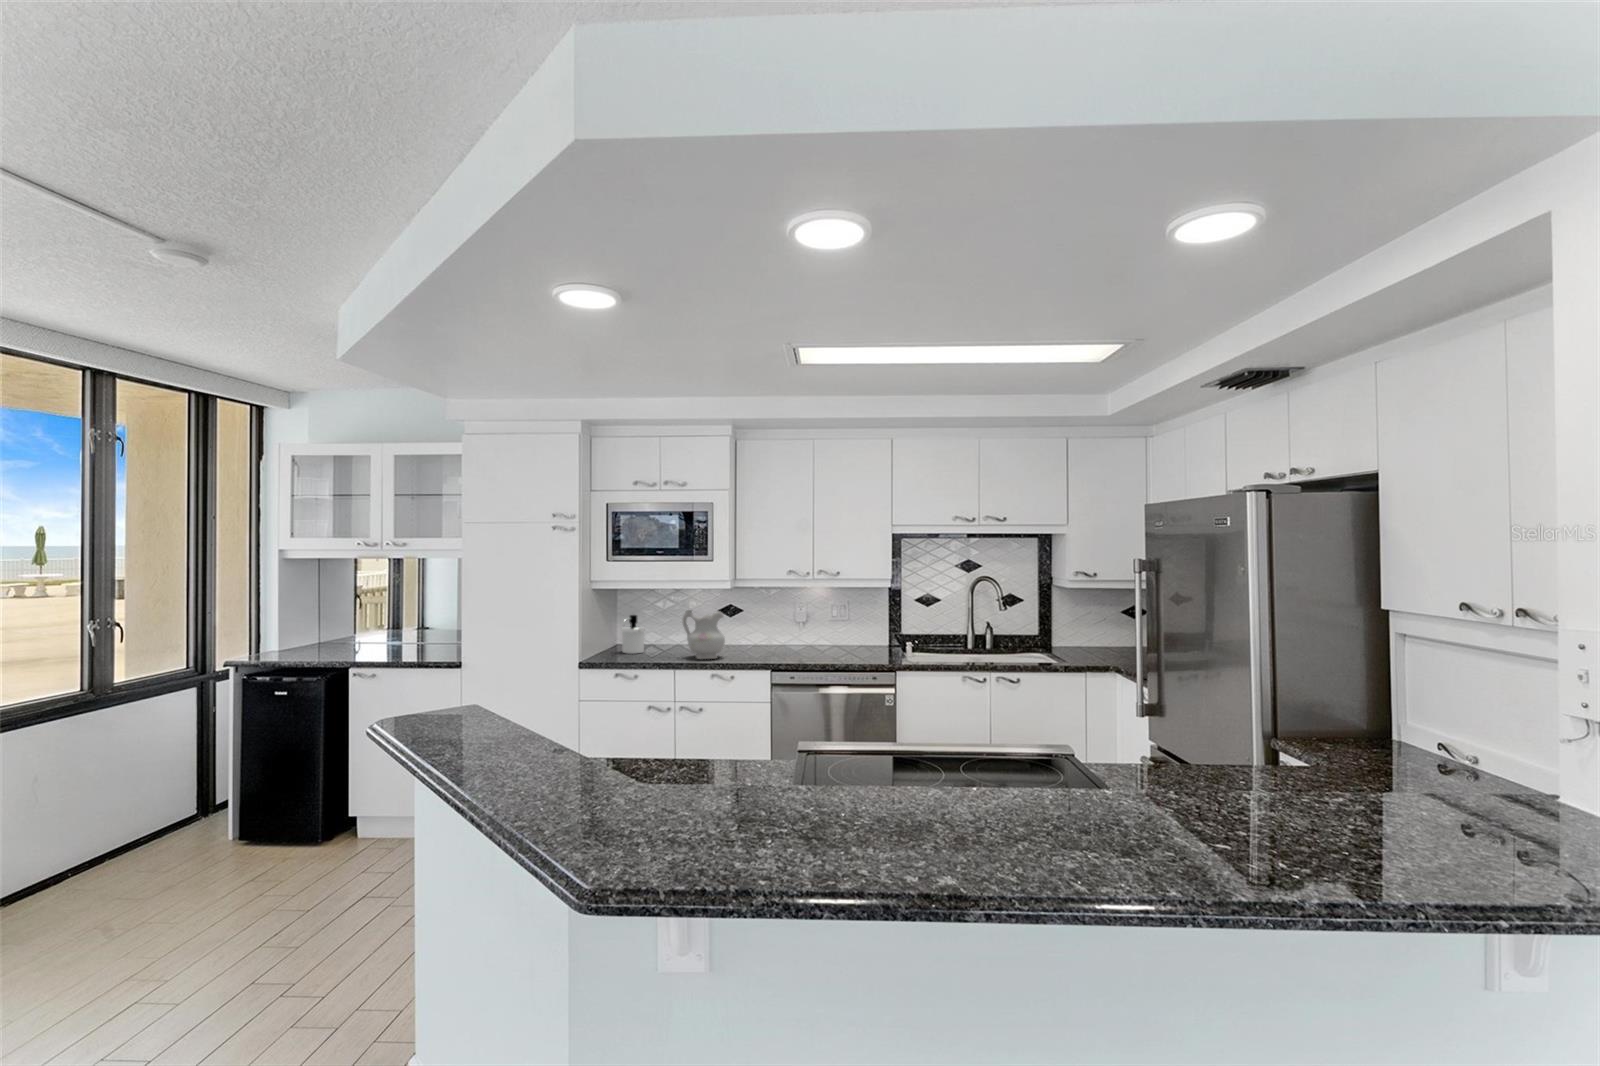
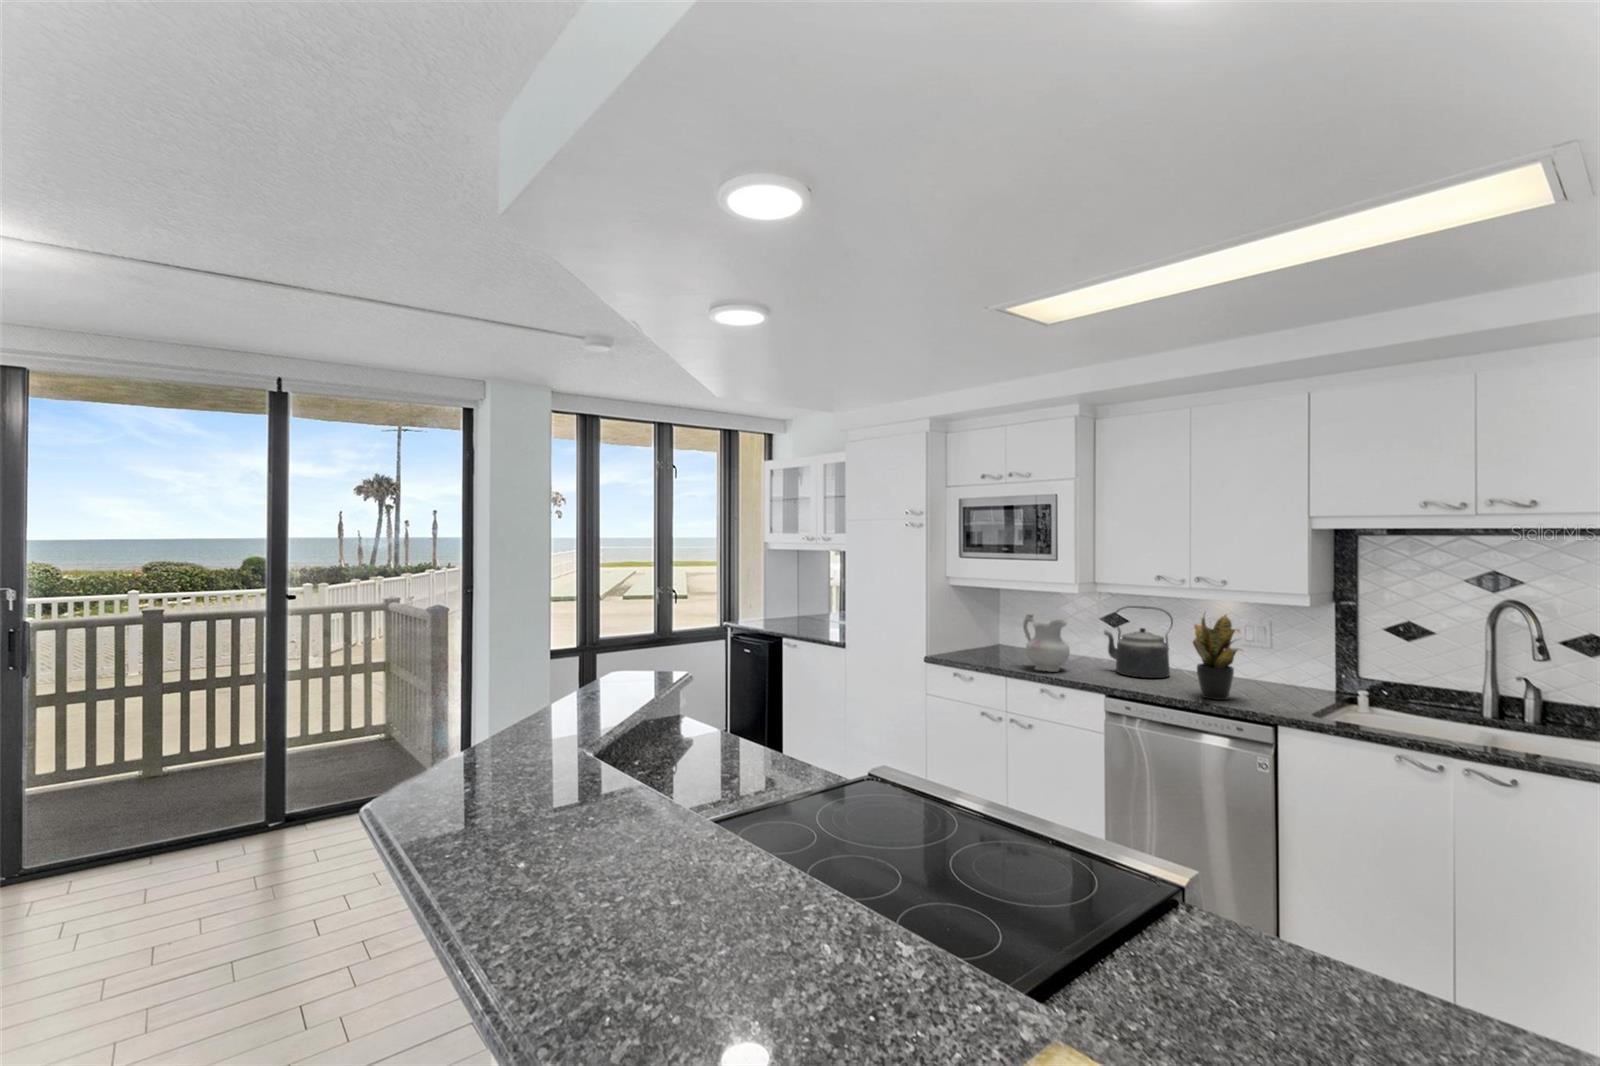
potted plant: none [821,591,867,661] -> present [1193,615,1242,700]
kettle: none [743,596,796,654] -> present [1104,606,1173,678]
soap dispenser: present [622,615,645,654] -> none [970,614,1001,655]

